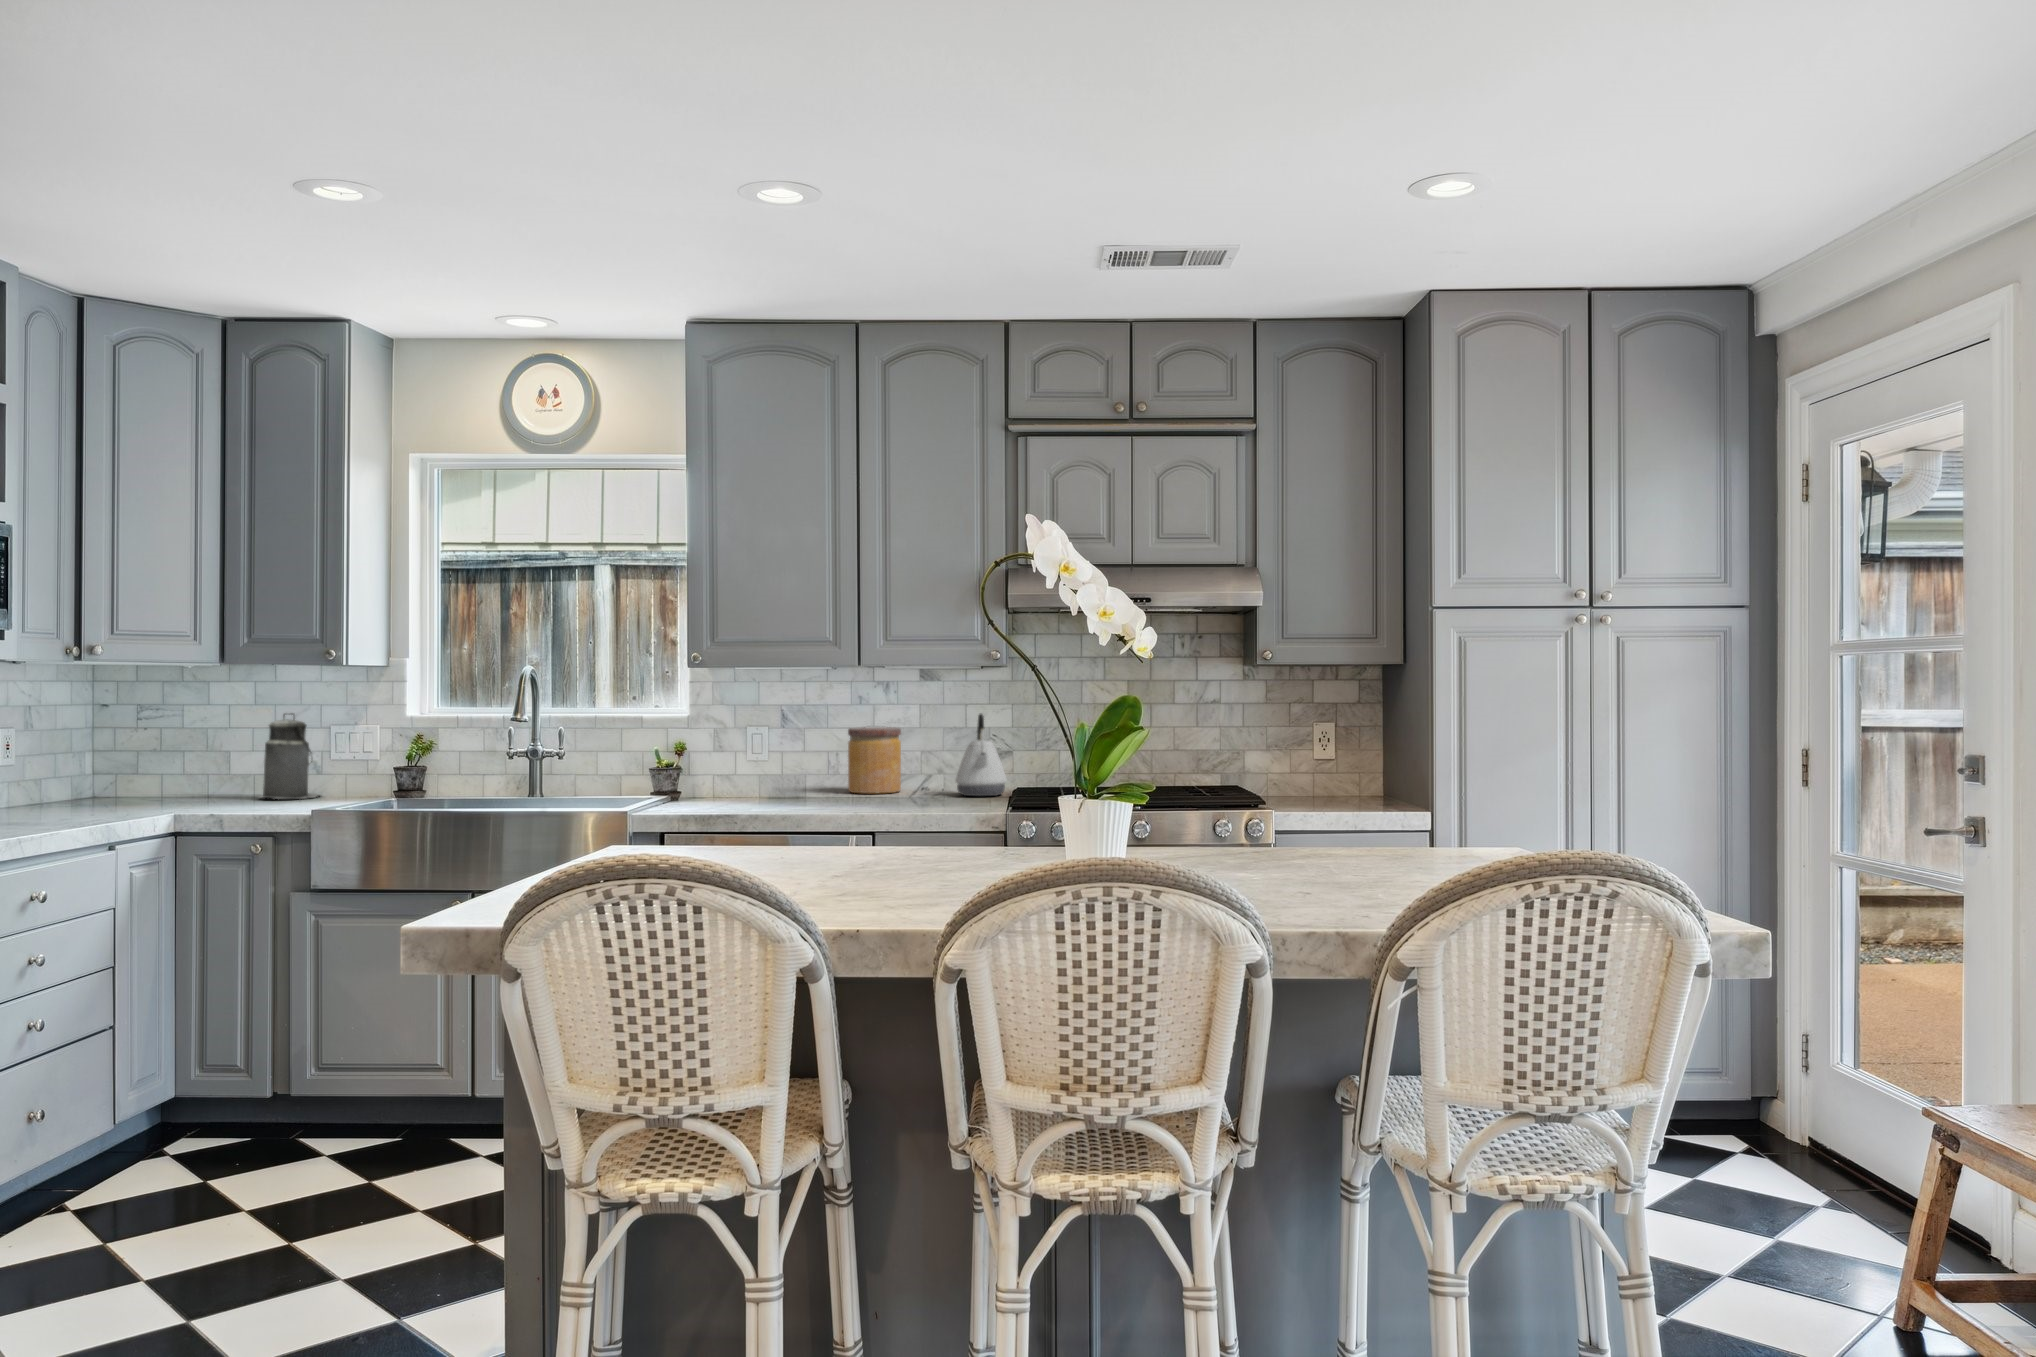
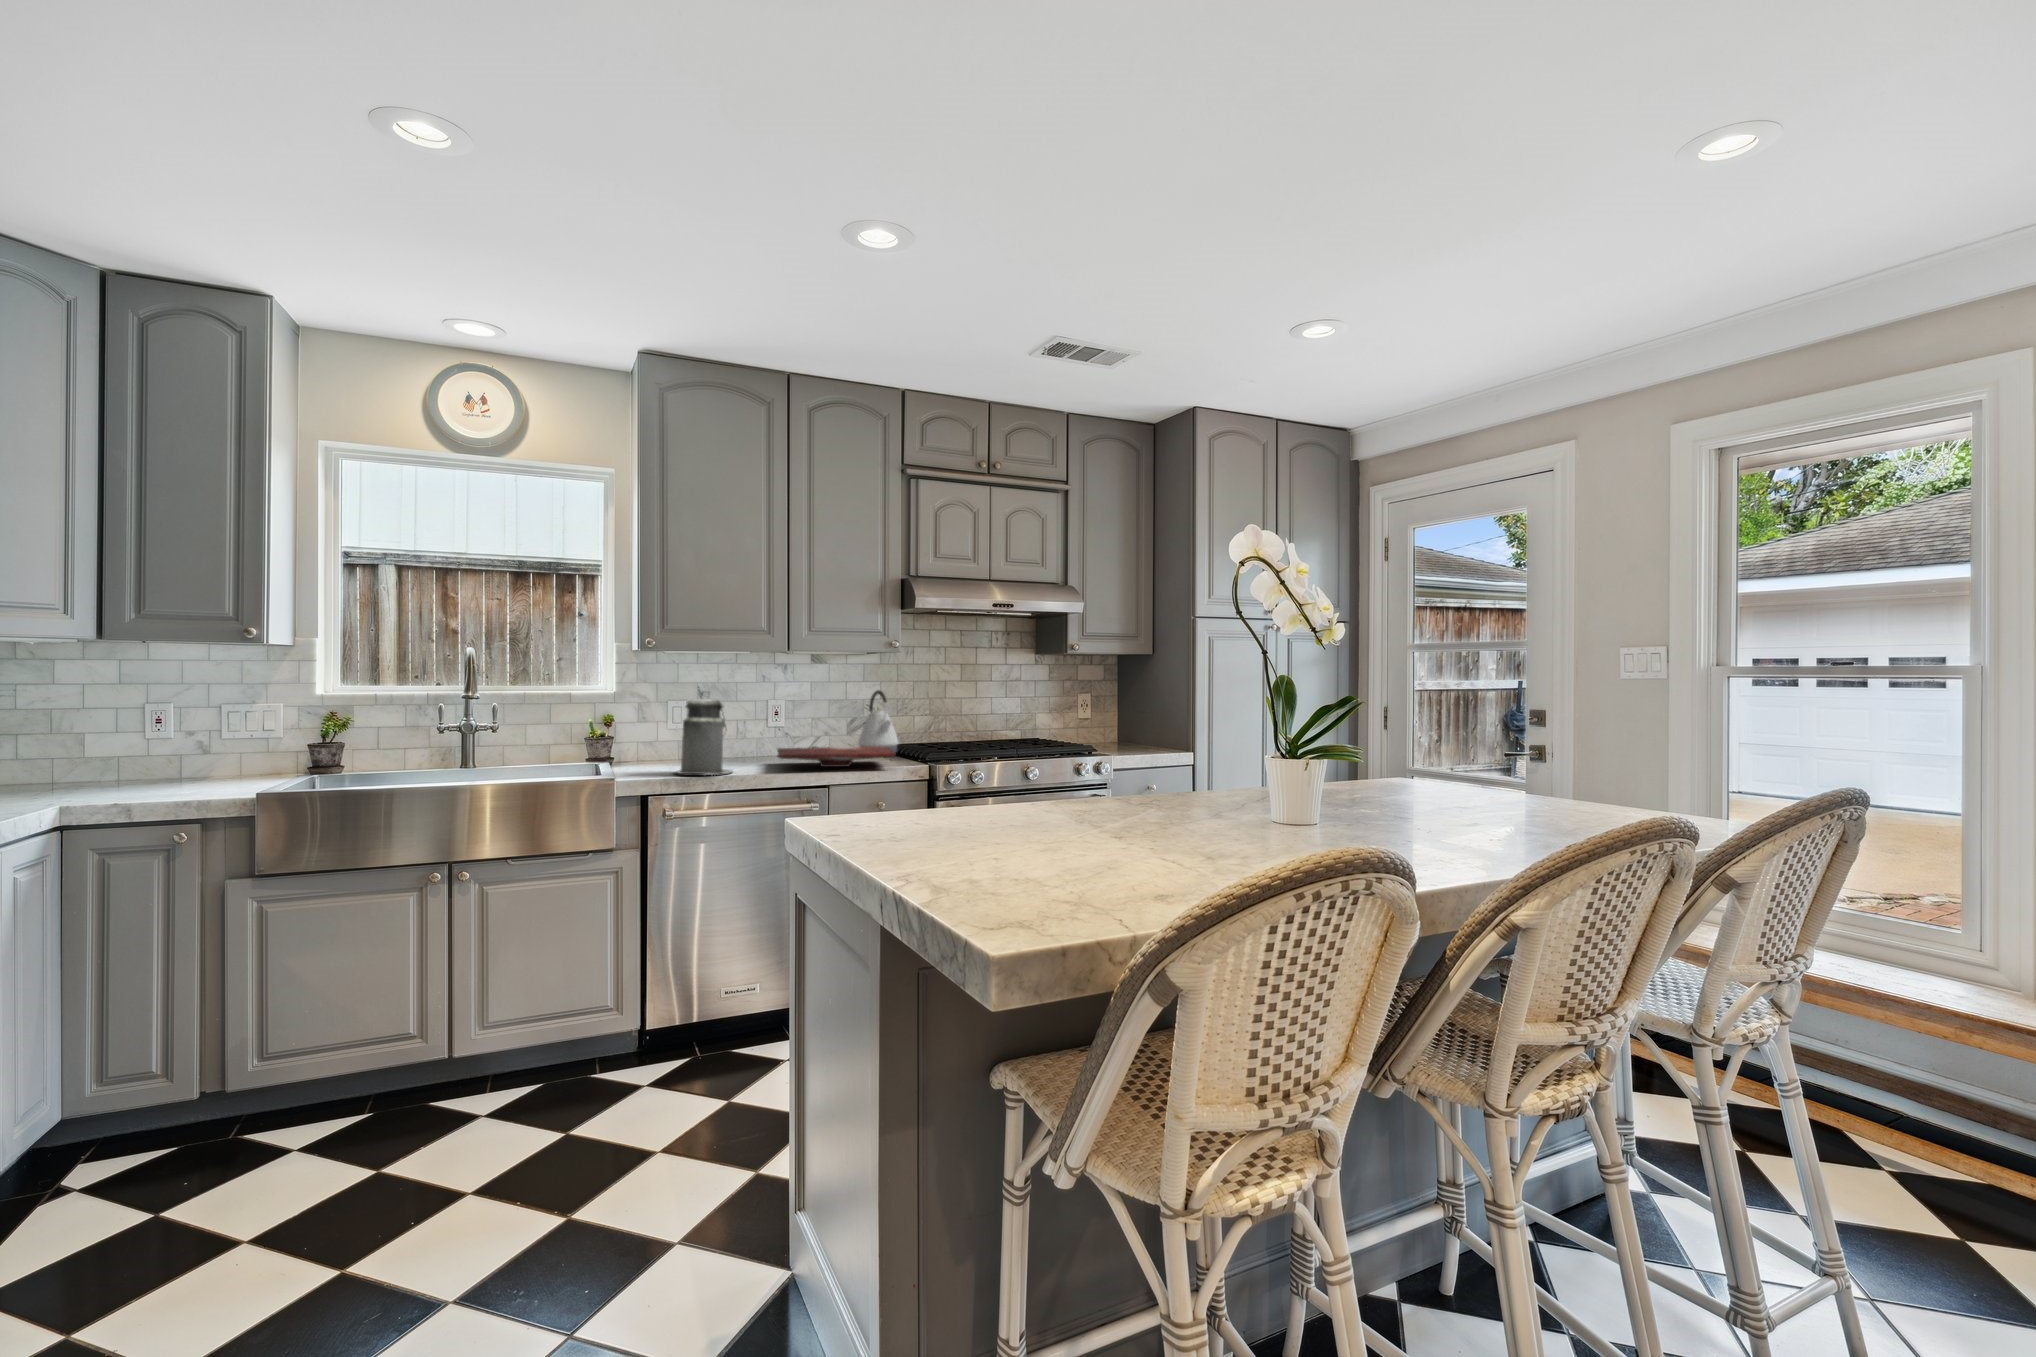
canister: present [261,713,319,799] -> present [675,692,732,775]
jar: present [848,727,901,794] -> none [761,702,805,756]
cutting board: none [803,784,963,808] -> present [777,747,896,767]

